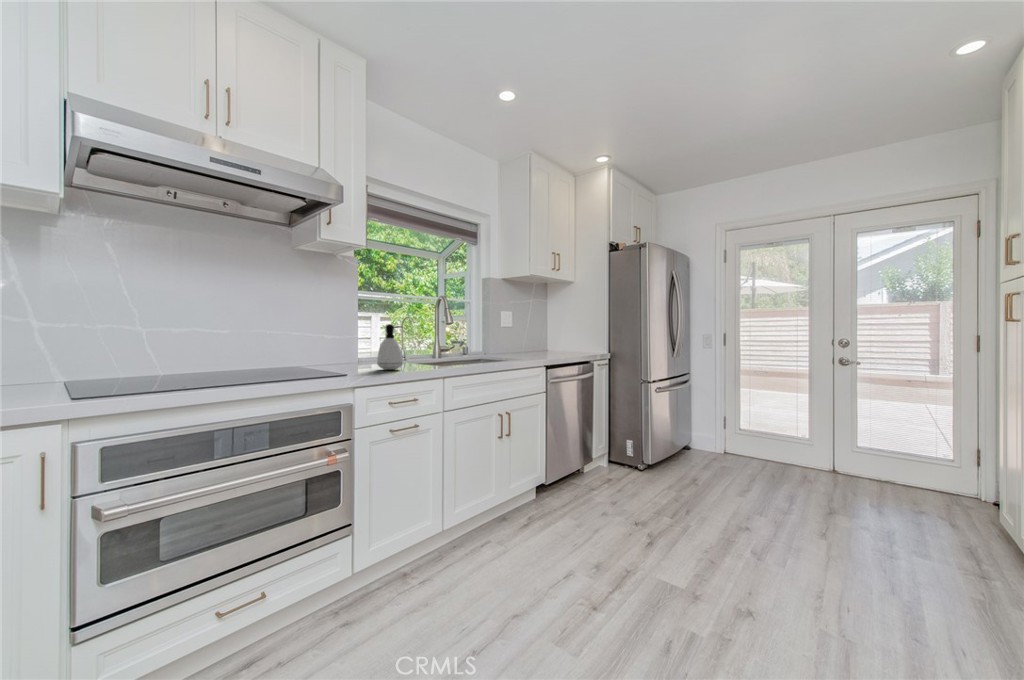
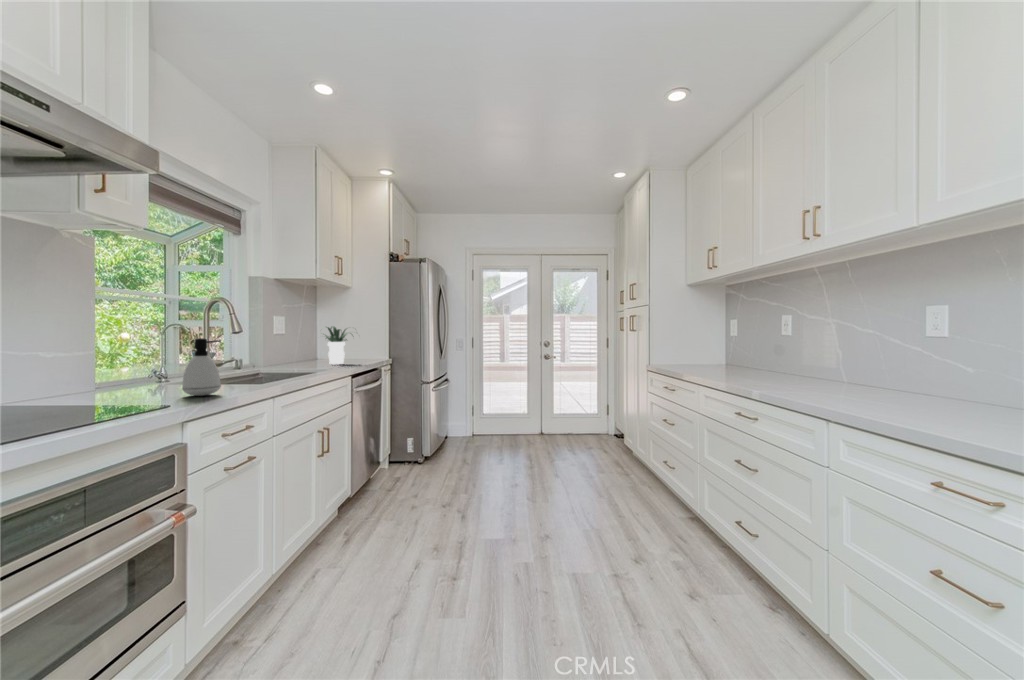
potted plant: none [529,320,572,356] -> present [325,326,348,364]

